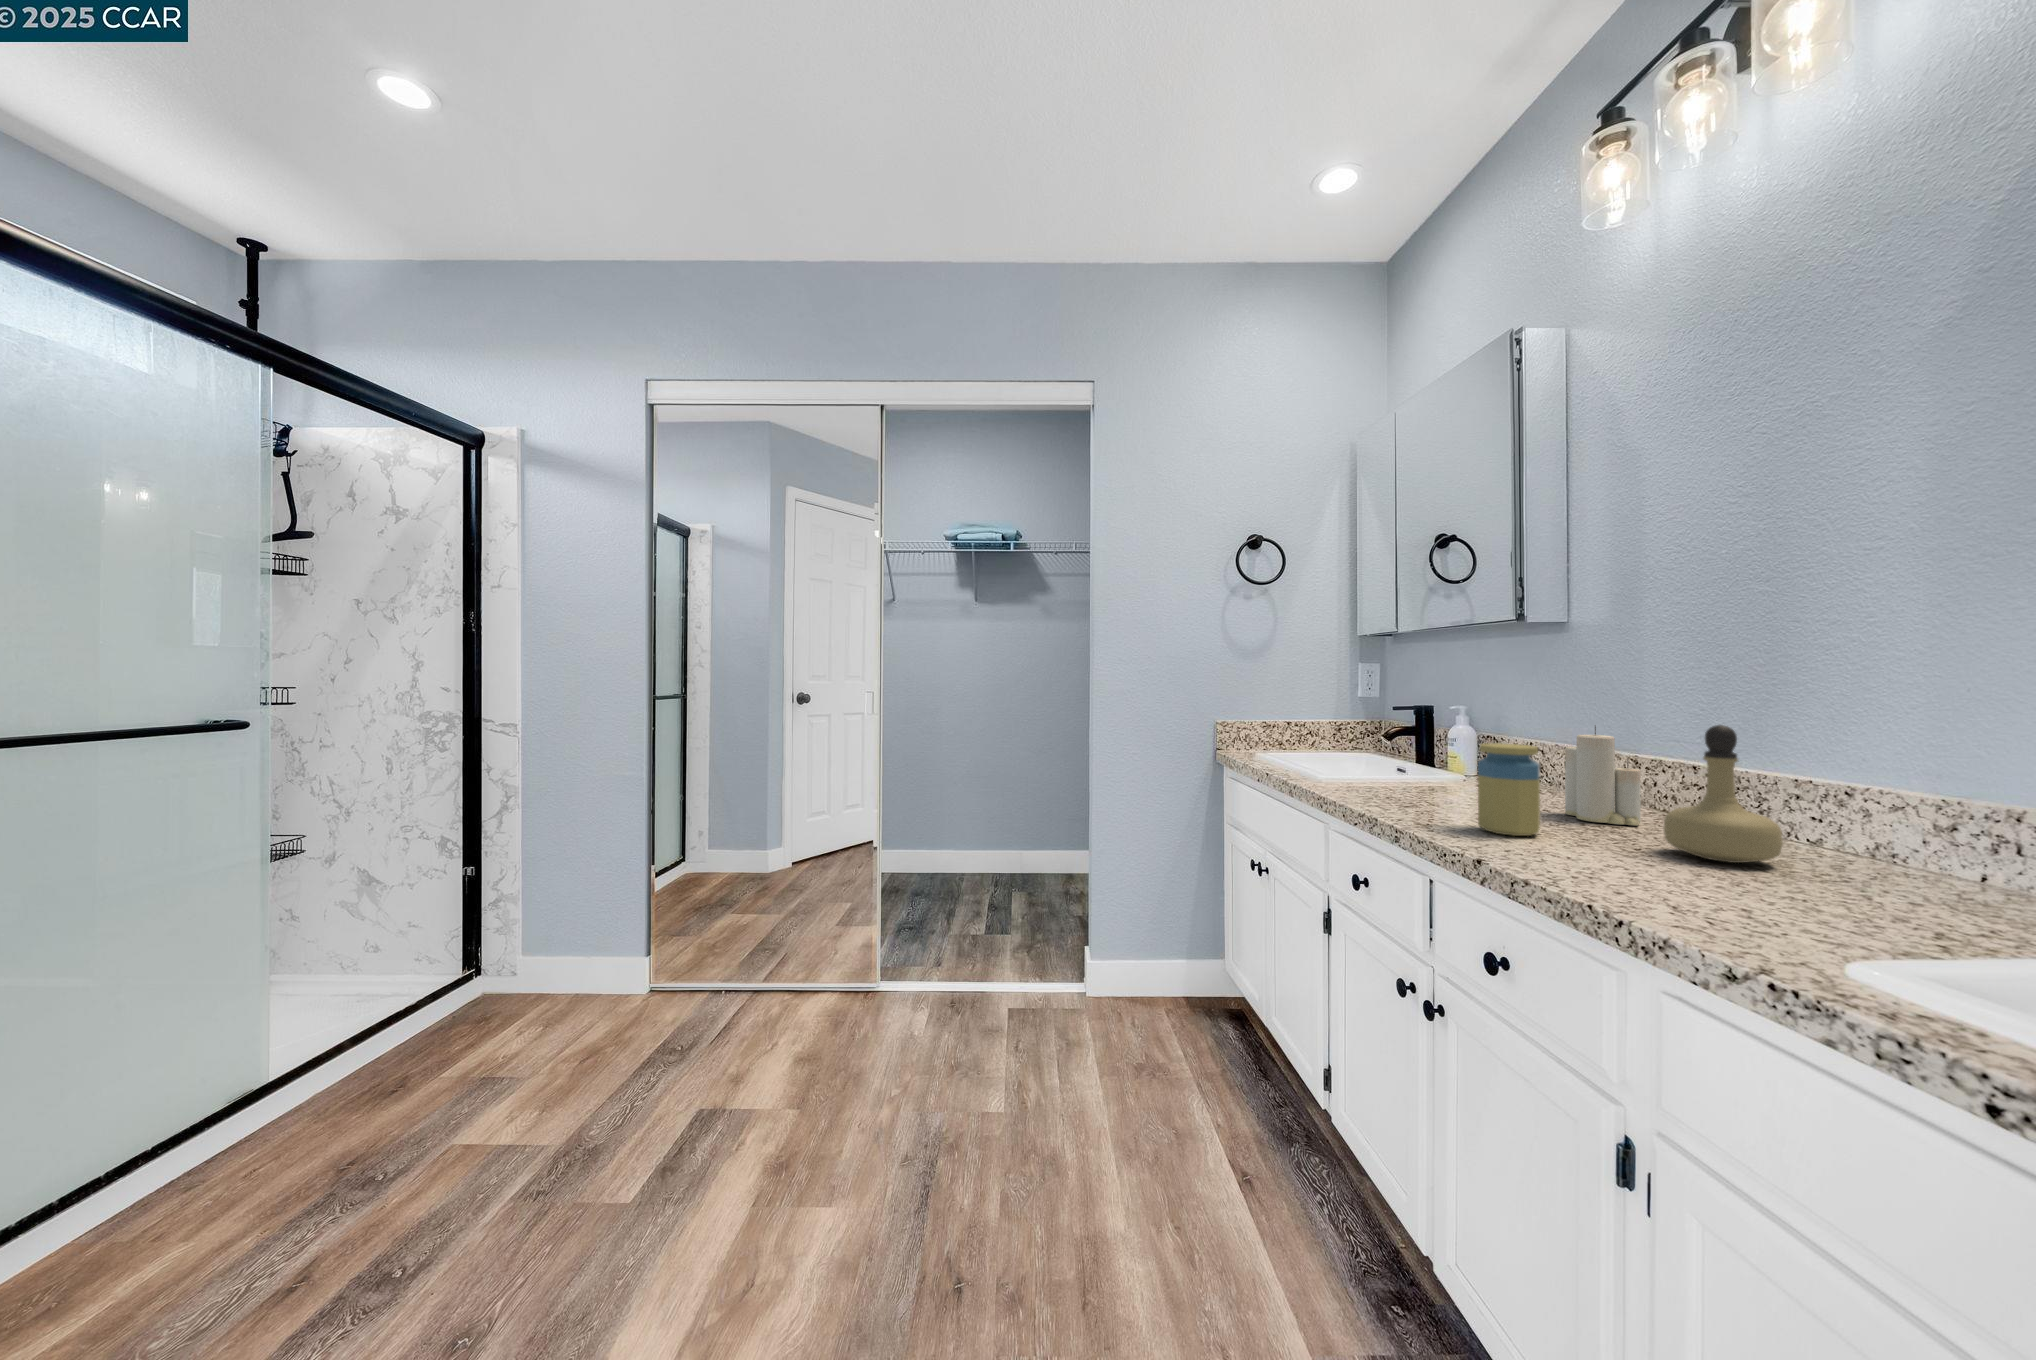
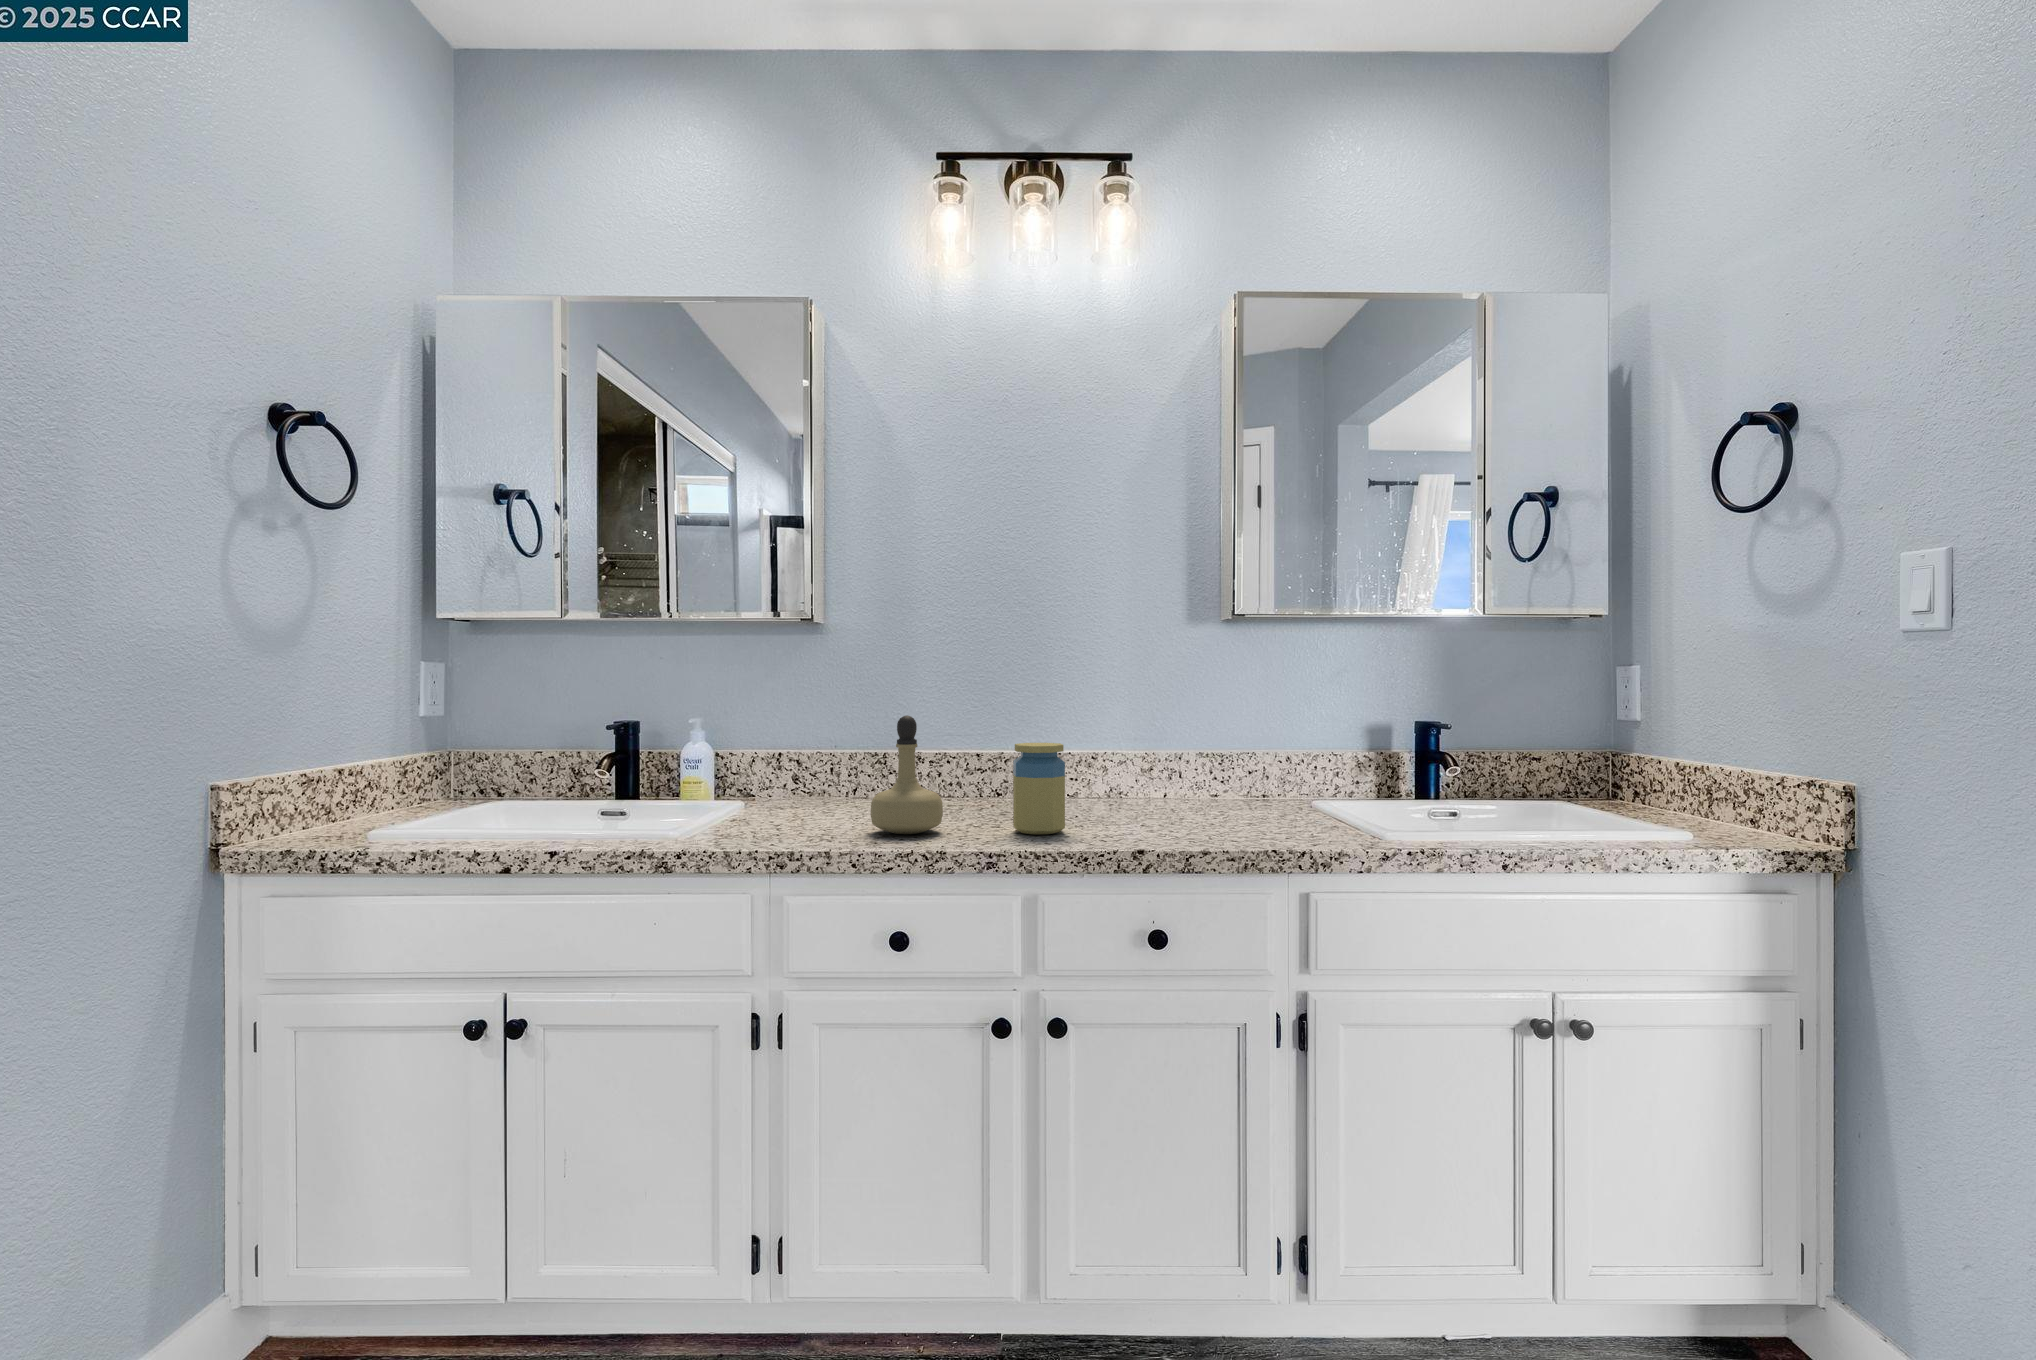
candle: present [1565,725,1640,825] -> none [941,721,1007,814]
perfume bottle: present [1663,725,1783,863] -> present [871,715,943,834]

